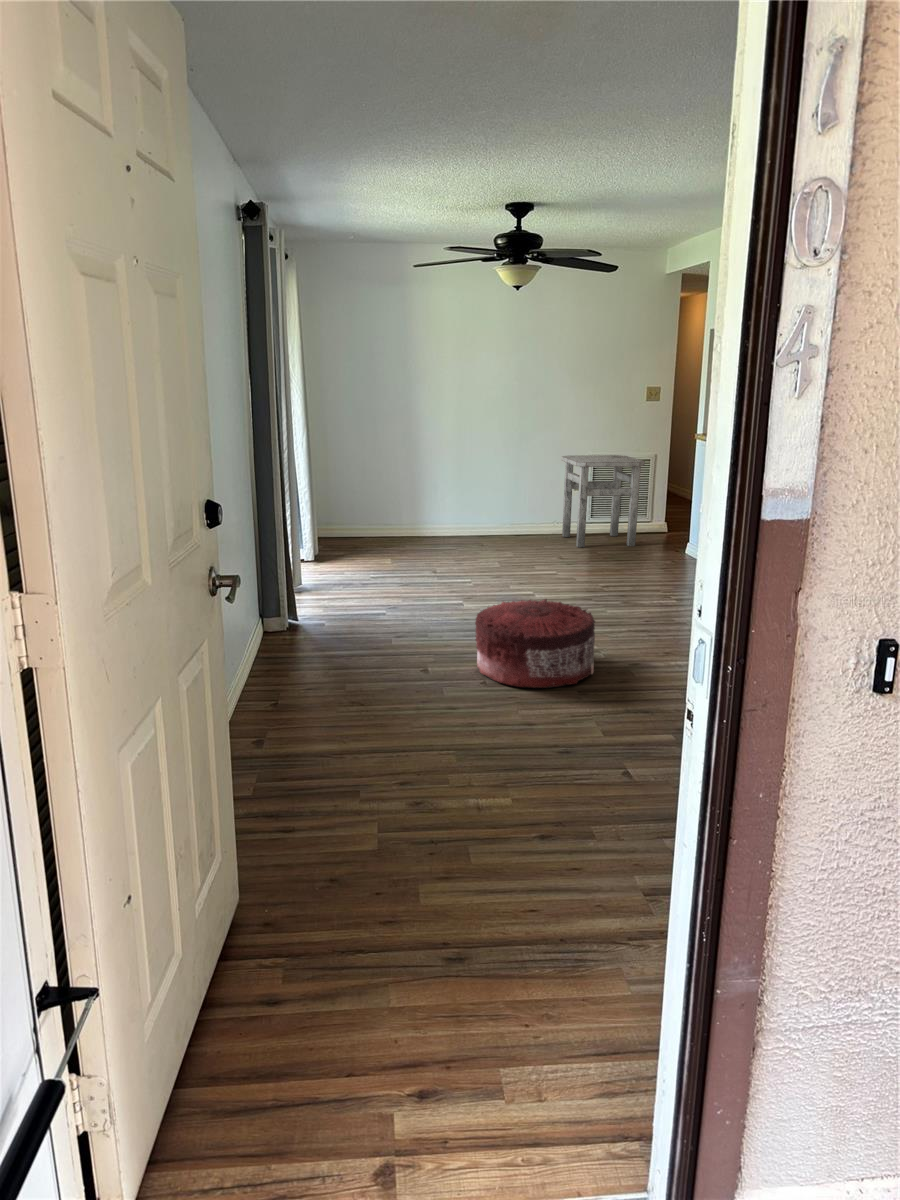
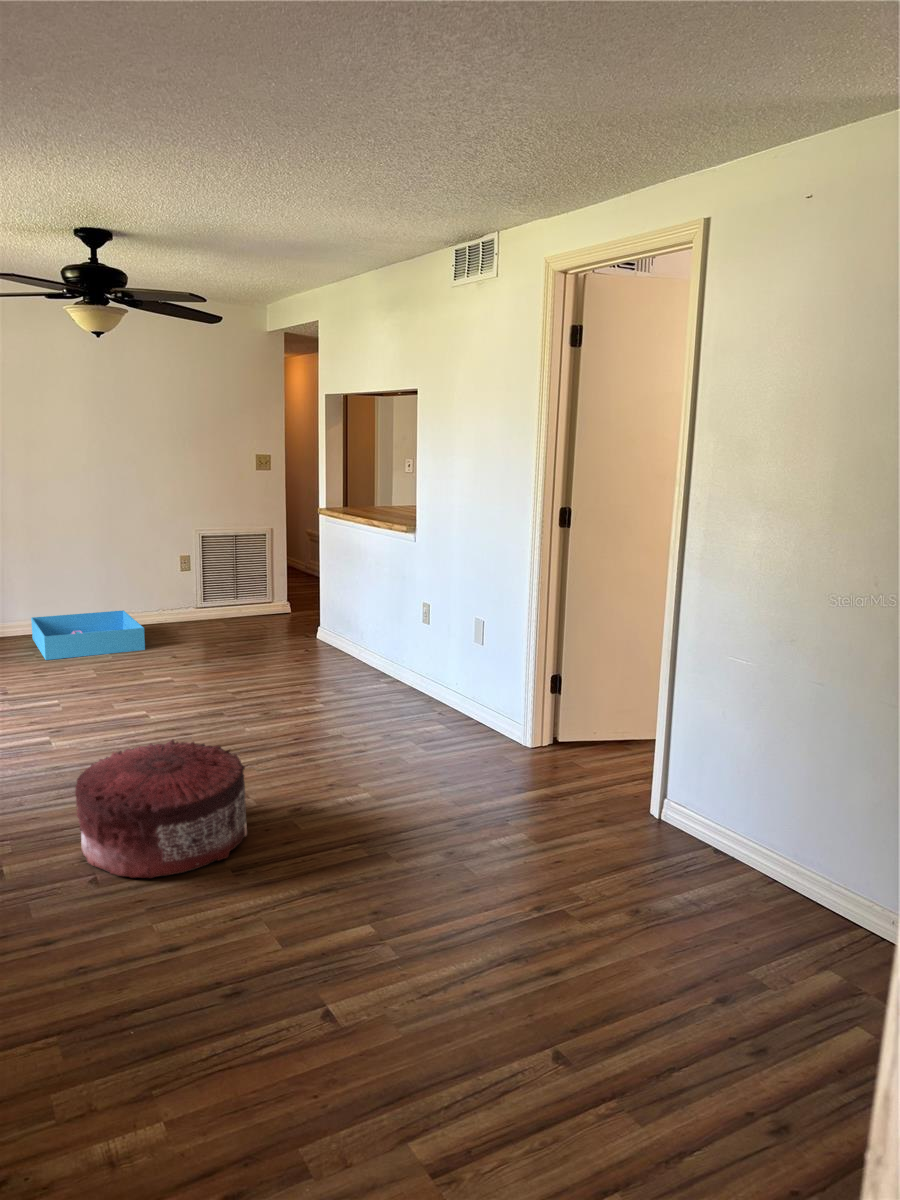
side table: present [562,455,645,548] -> none [163,530,263,641]
storage bin: none [458,520,540,552] -> present [31,610,145,660]

